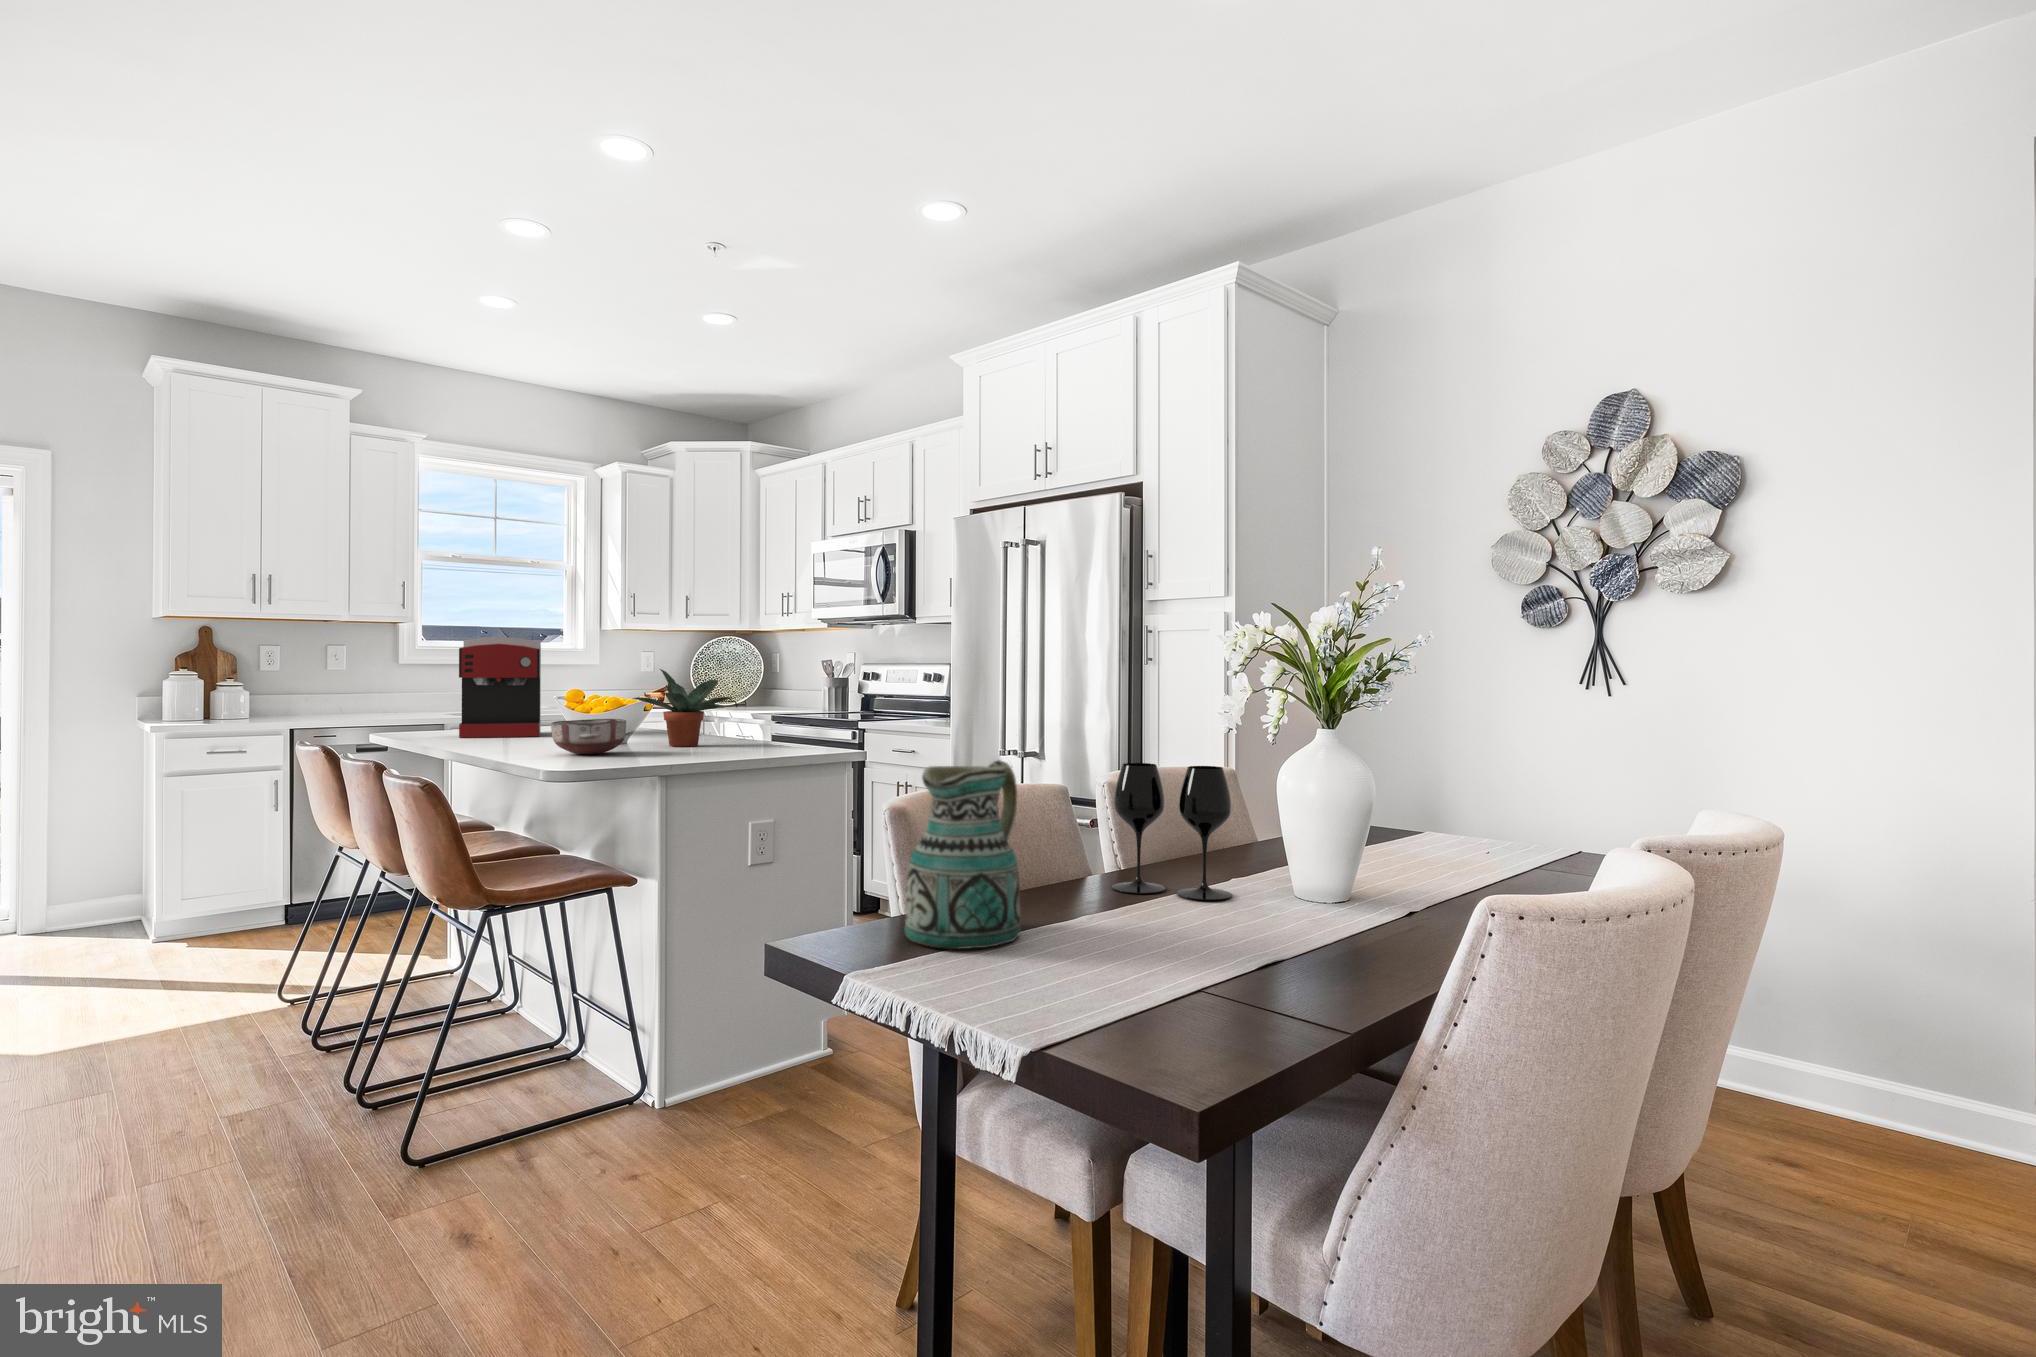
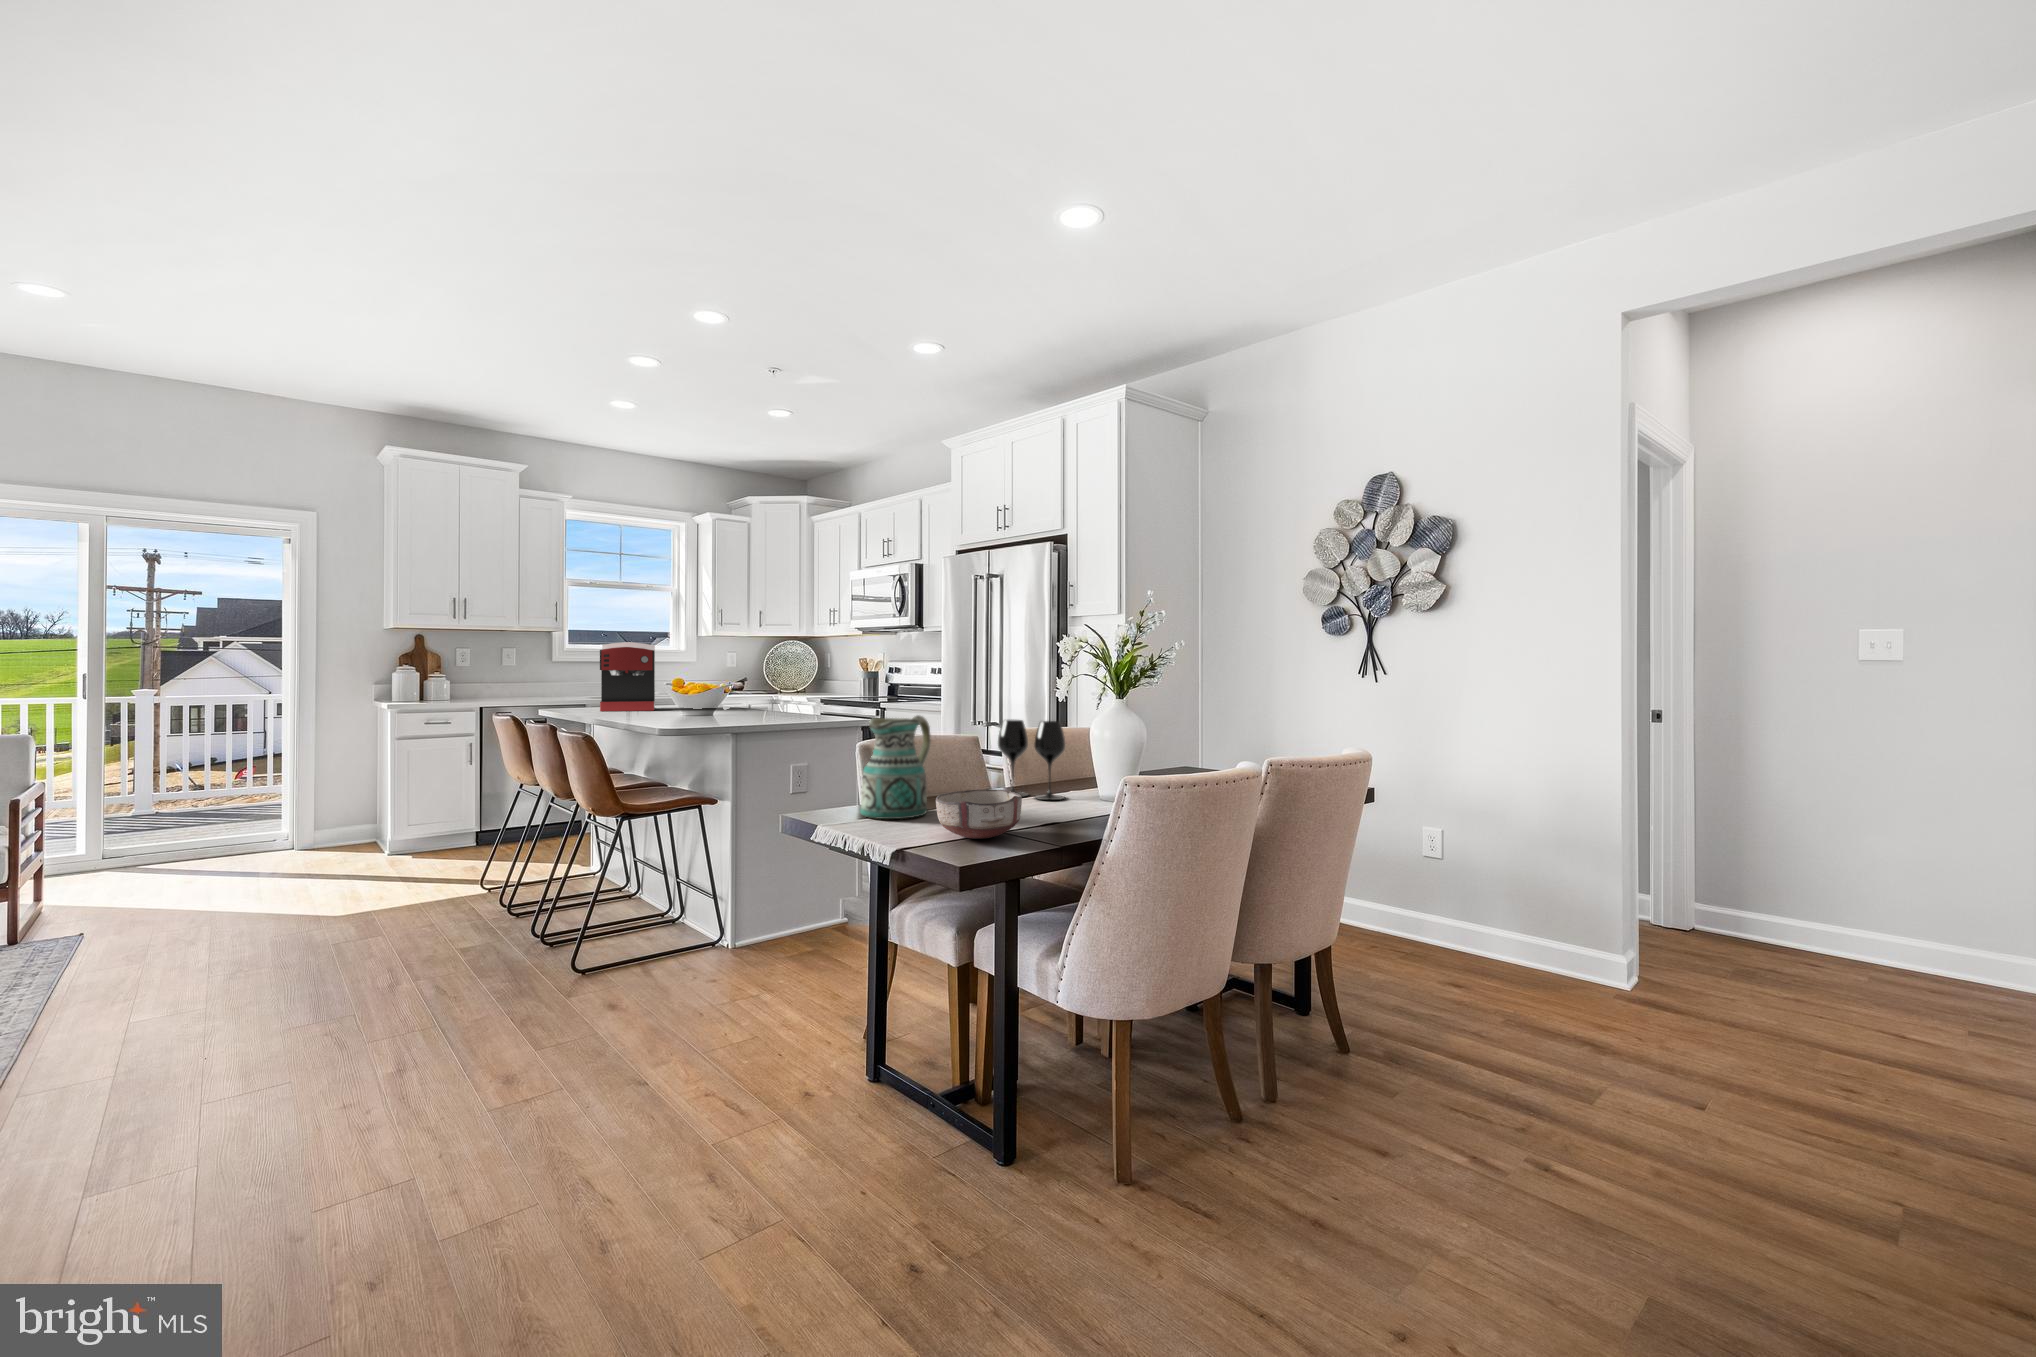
potted plant: present [633,669,732,746] -> none [716,664,785,716]
ceramic bowl: present [551,719,626,754] -> present [936,789,1022,839]

